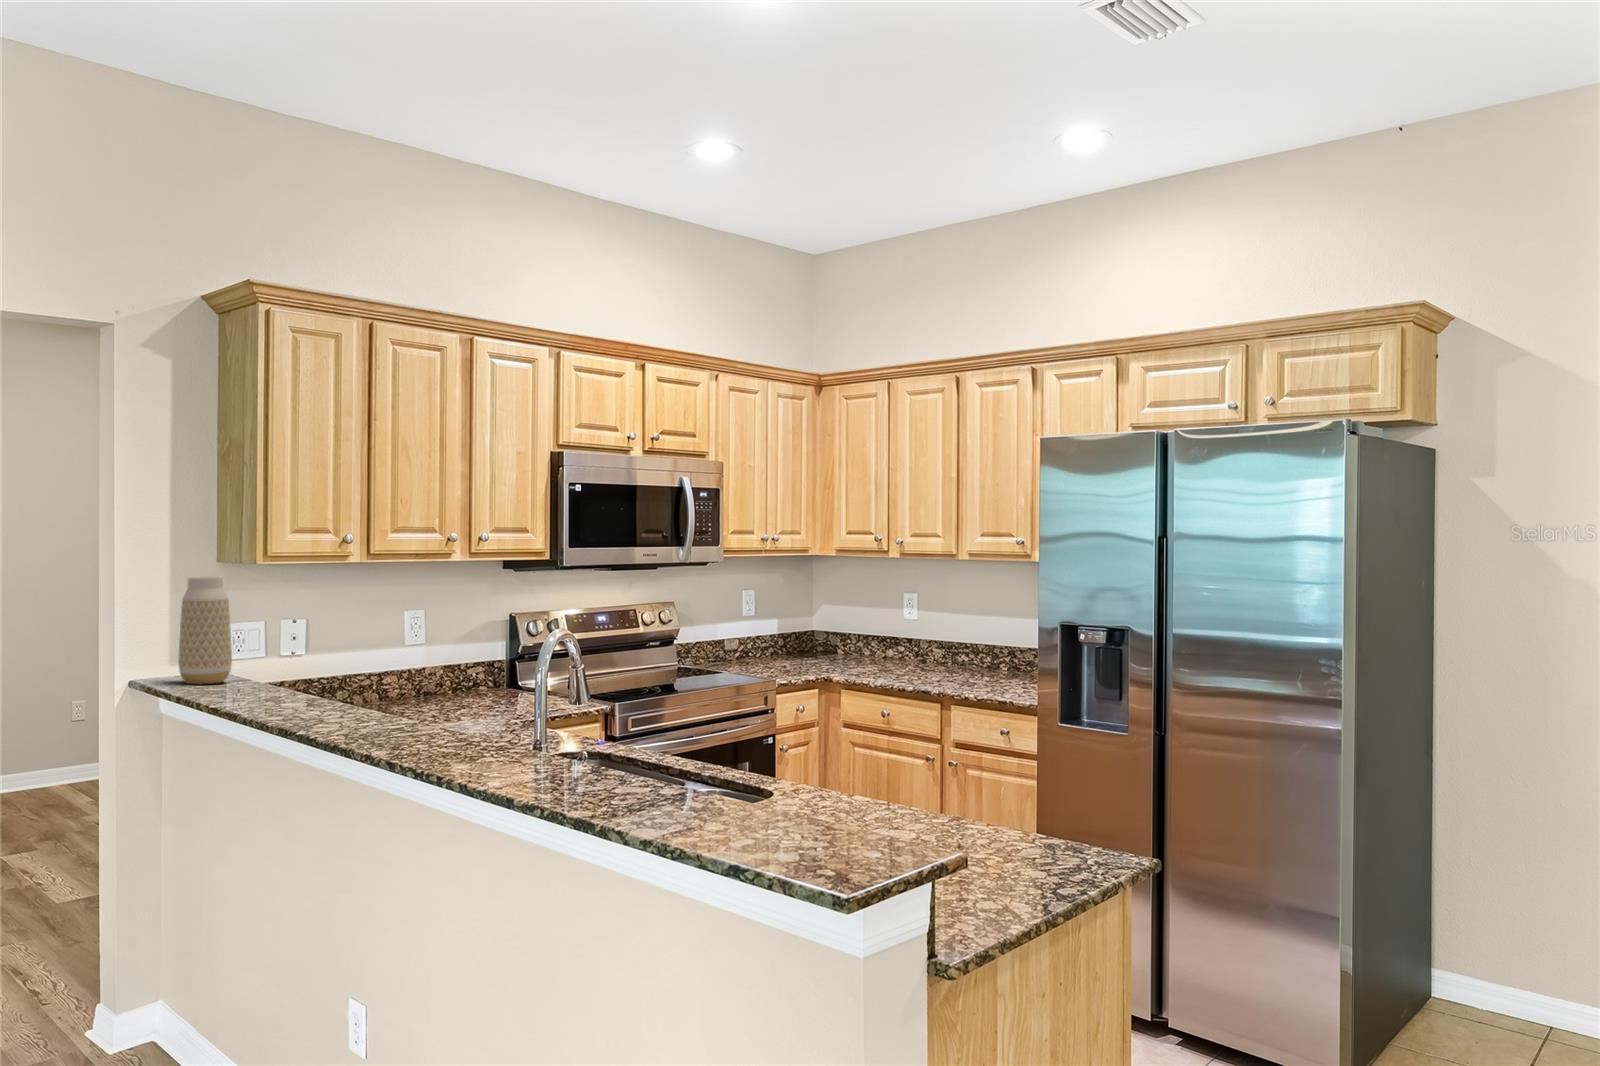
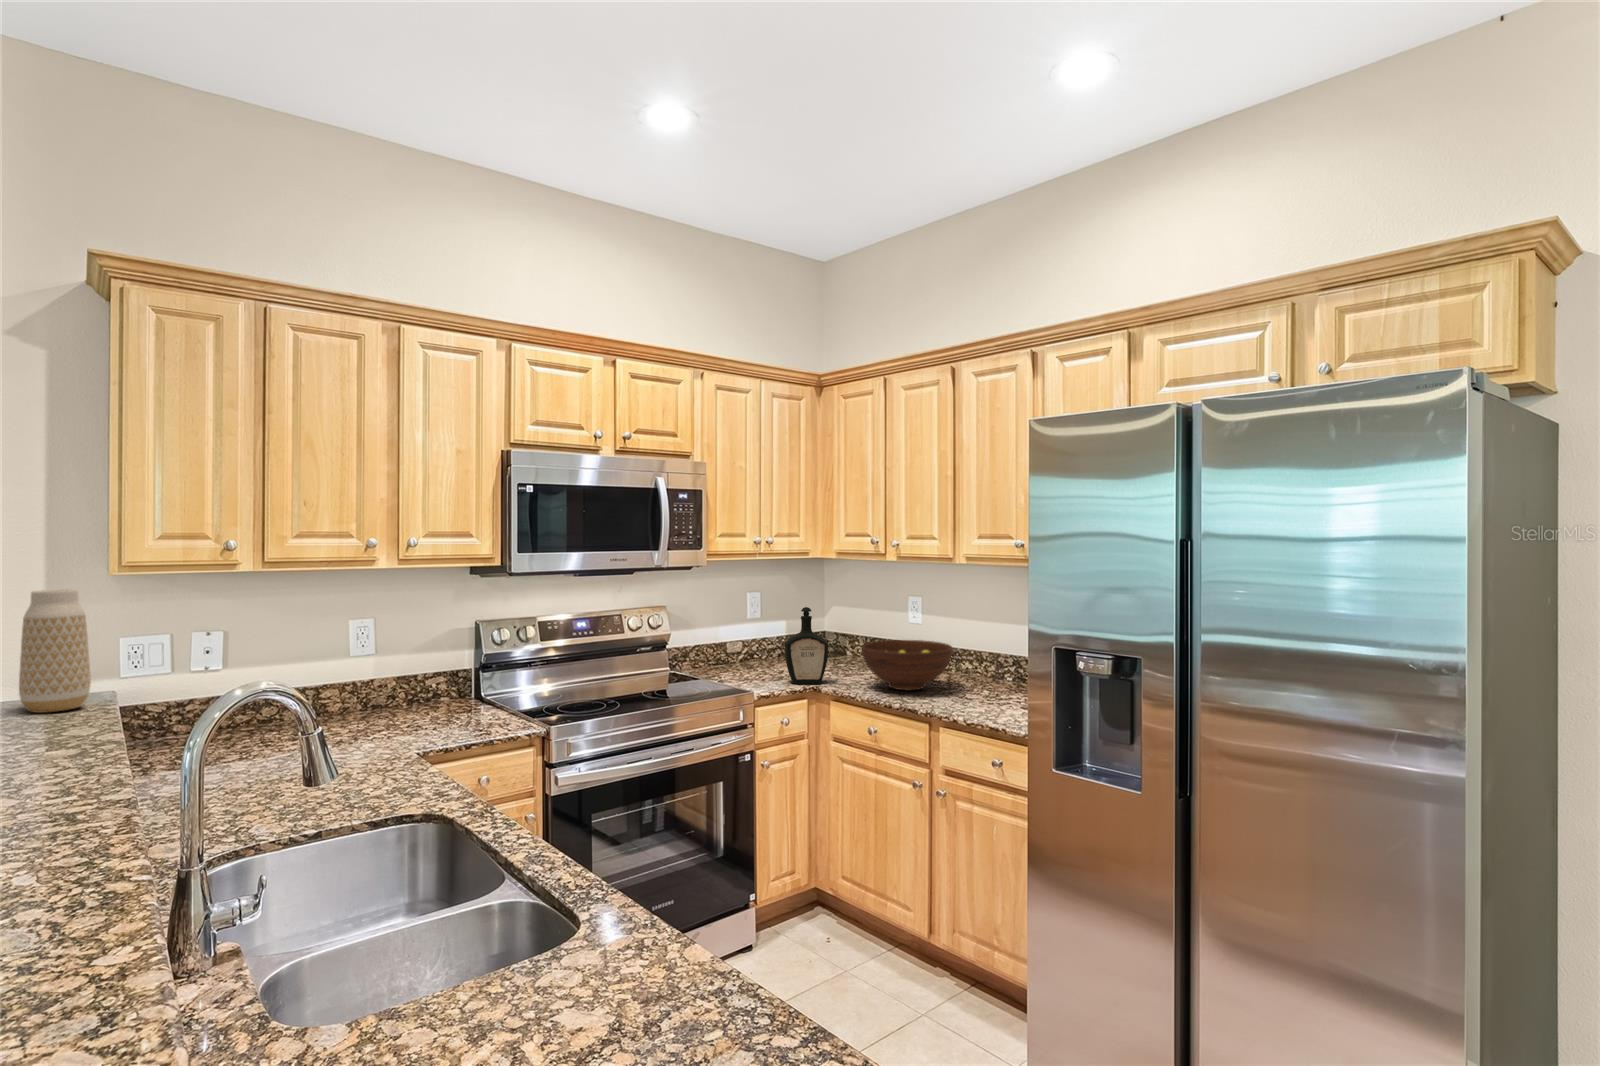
bottle: none [796,602,837,675] -> present [785,607,828,684]
fruit bowl: none [871,633,956,678] -> present [861,640,953,690]

